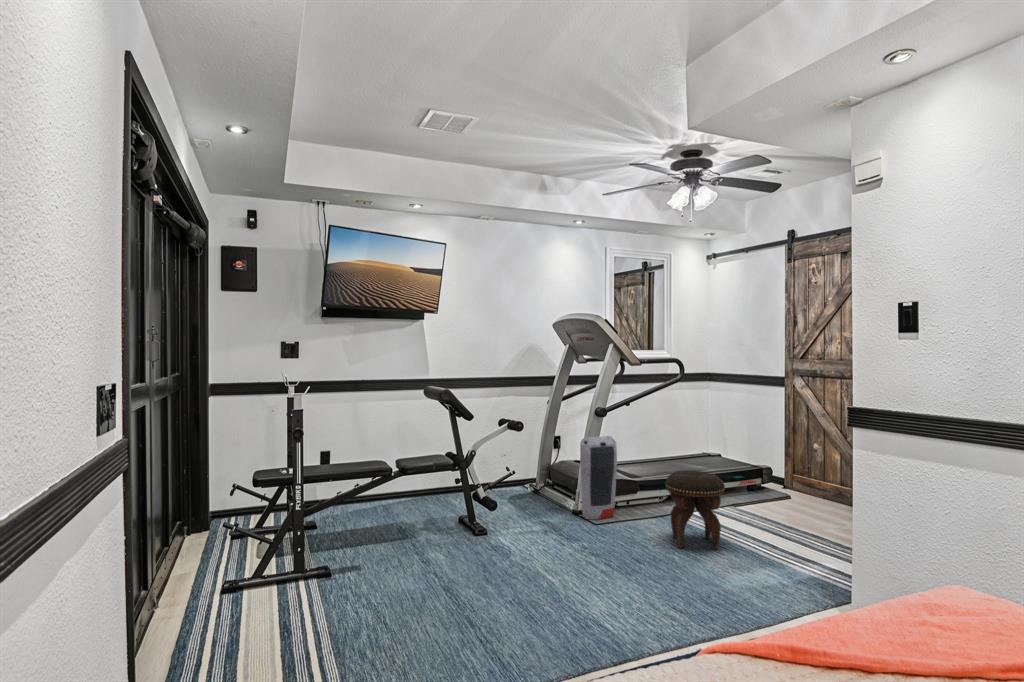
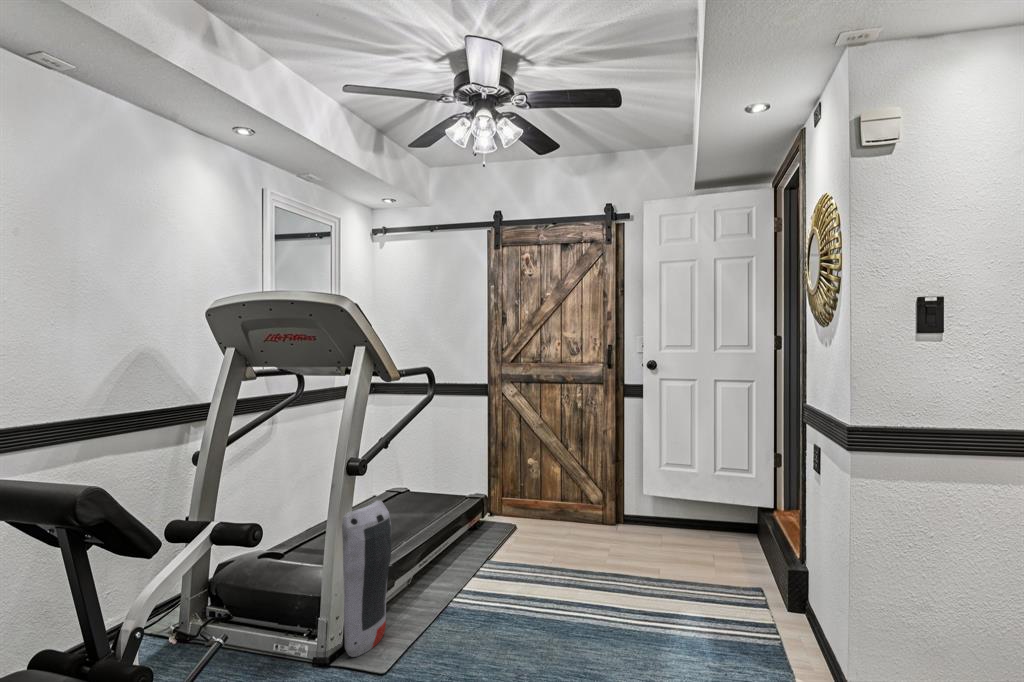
footstool: present [665,470,725,549] -> none [504,531,589,661]

